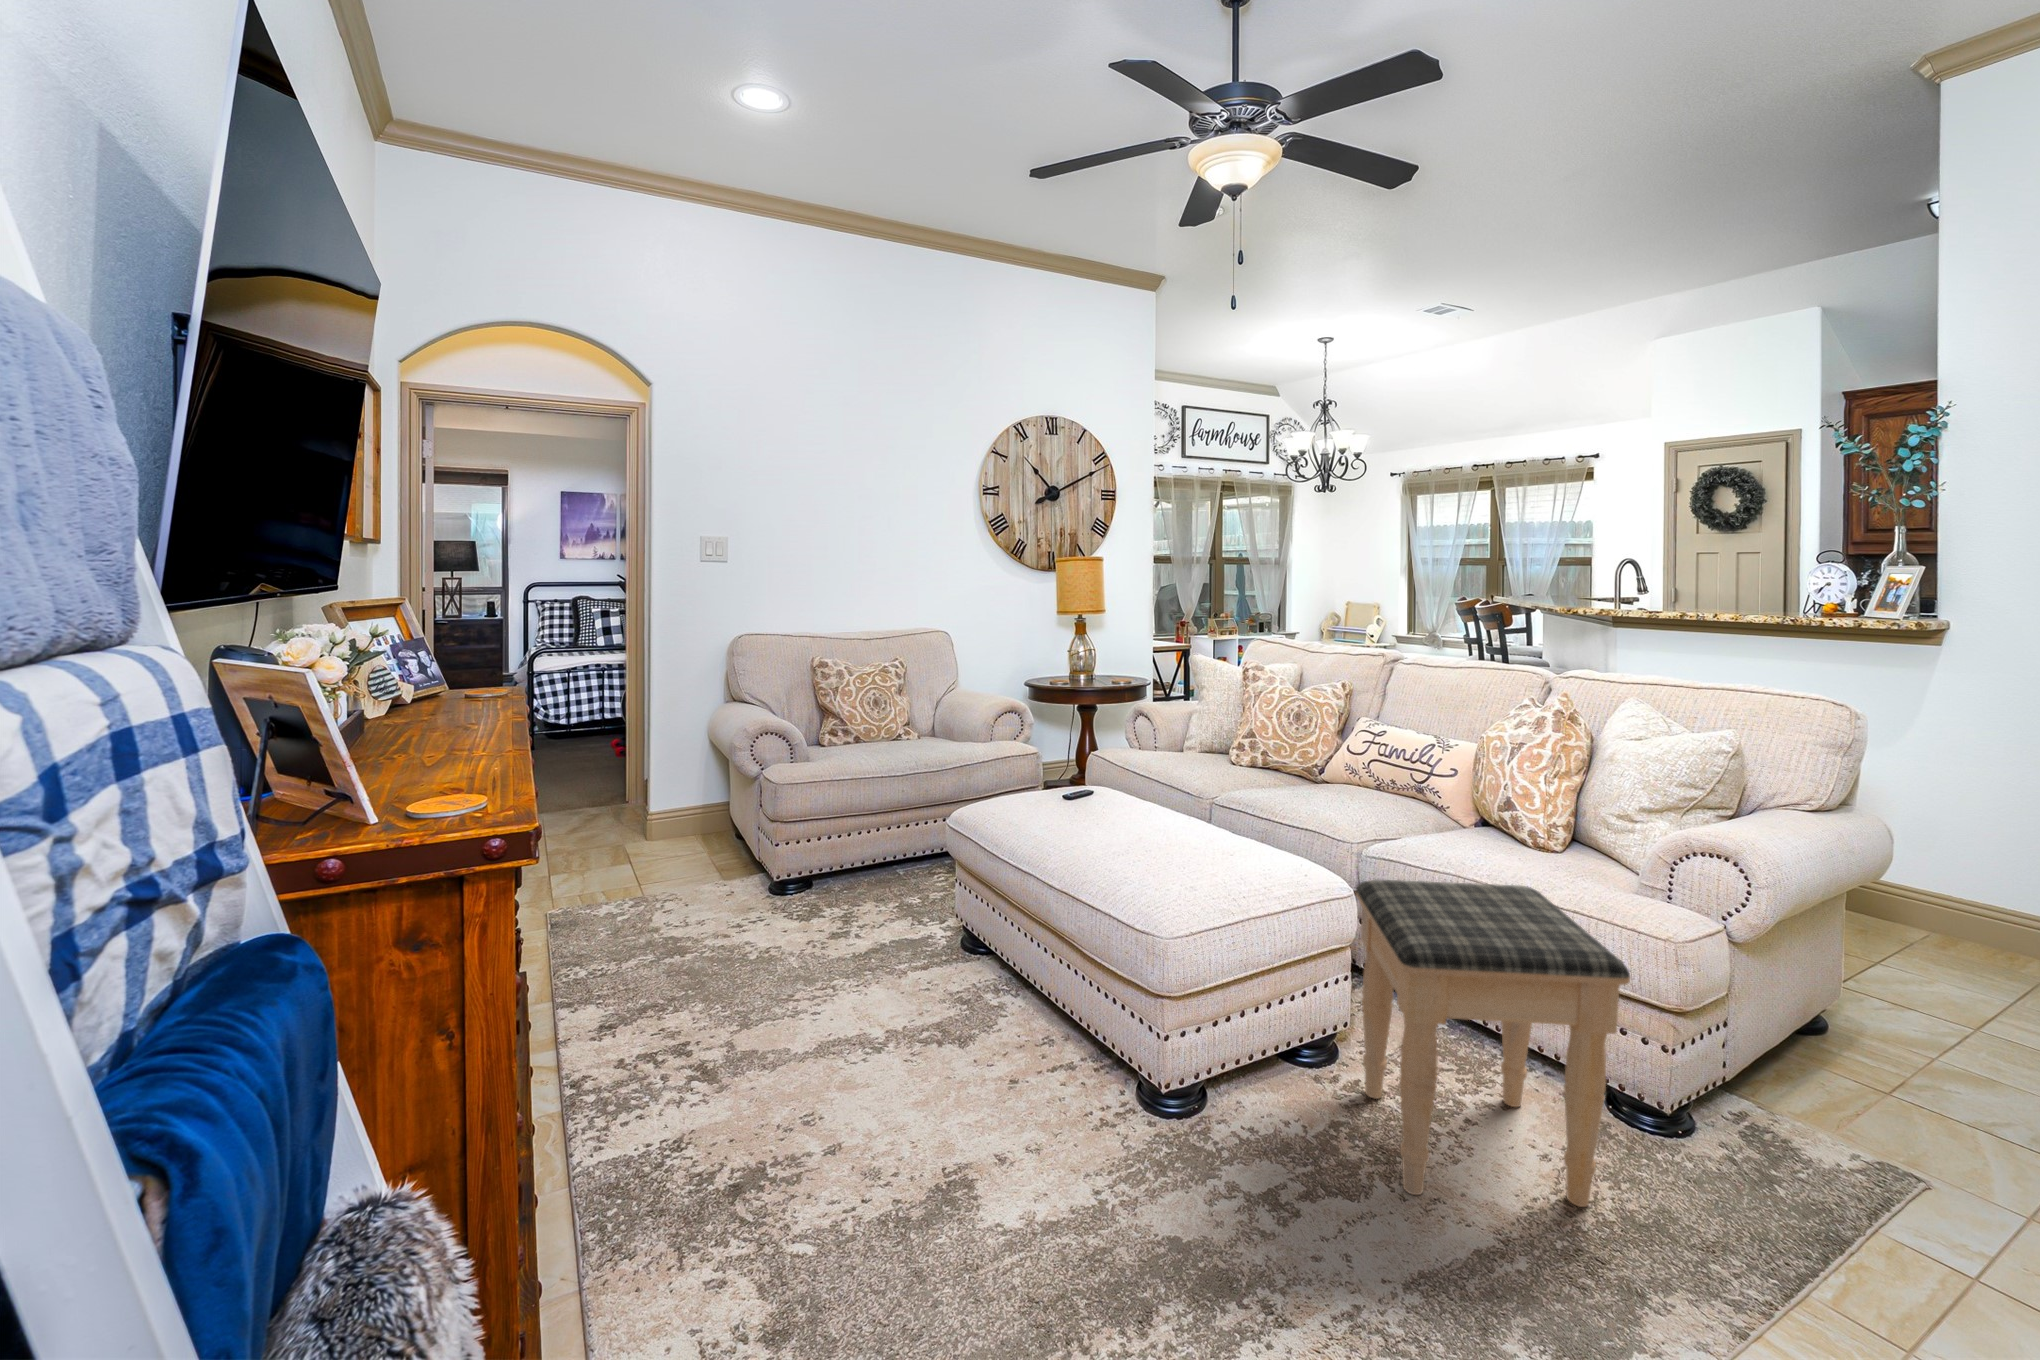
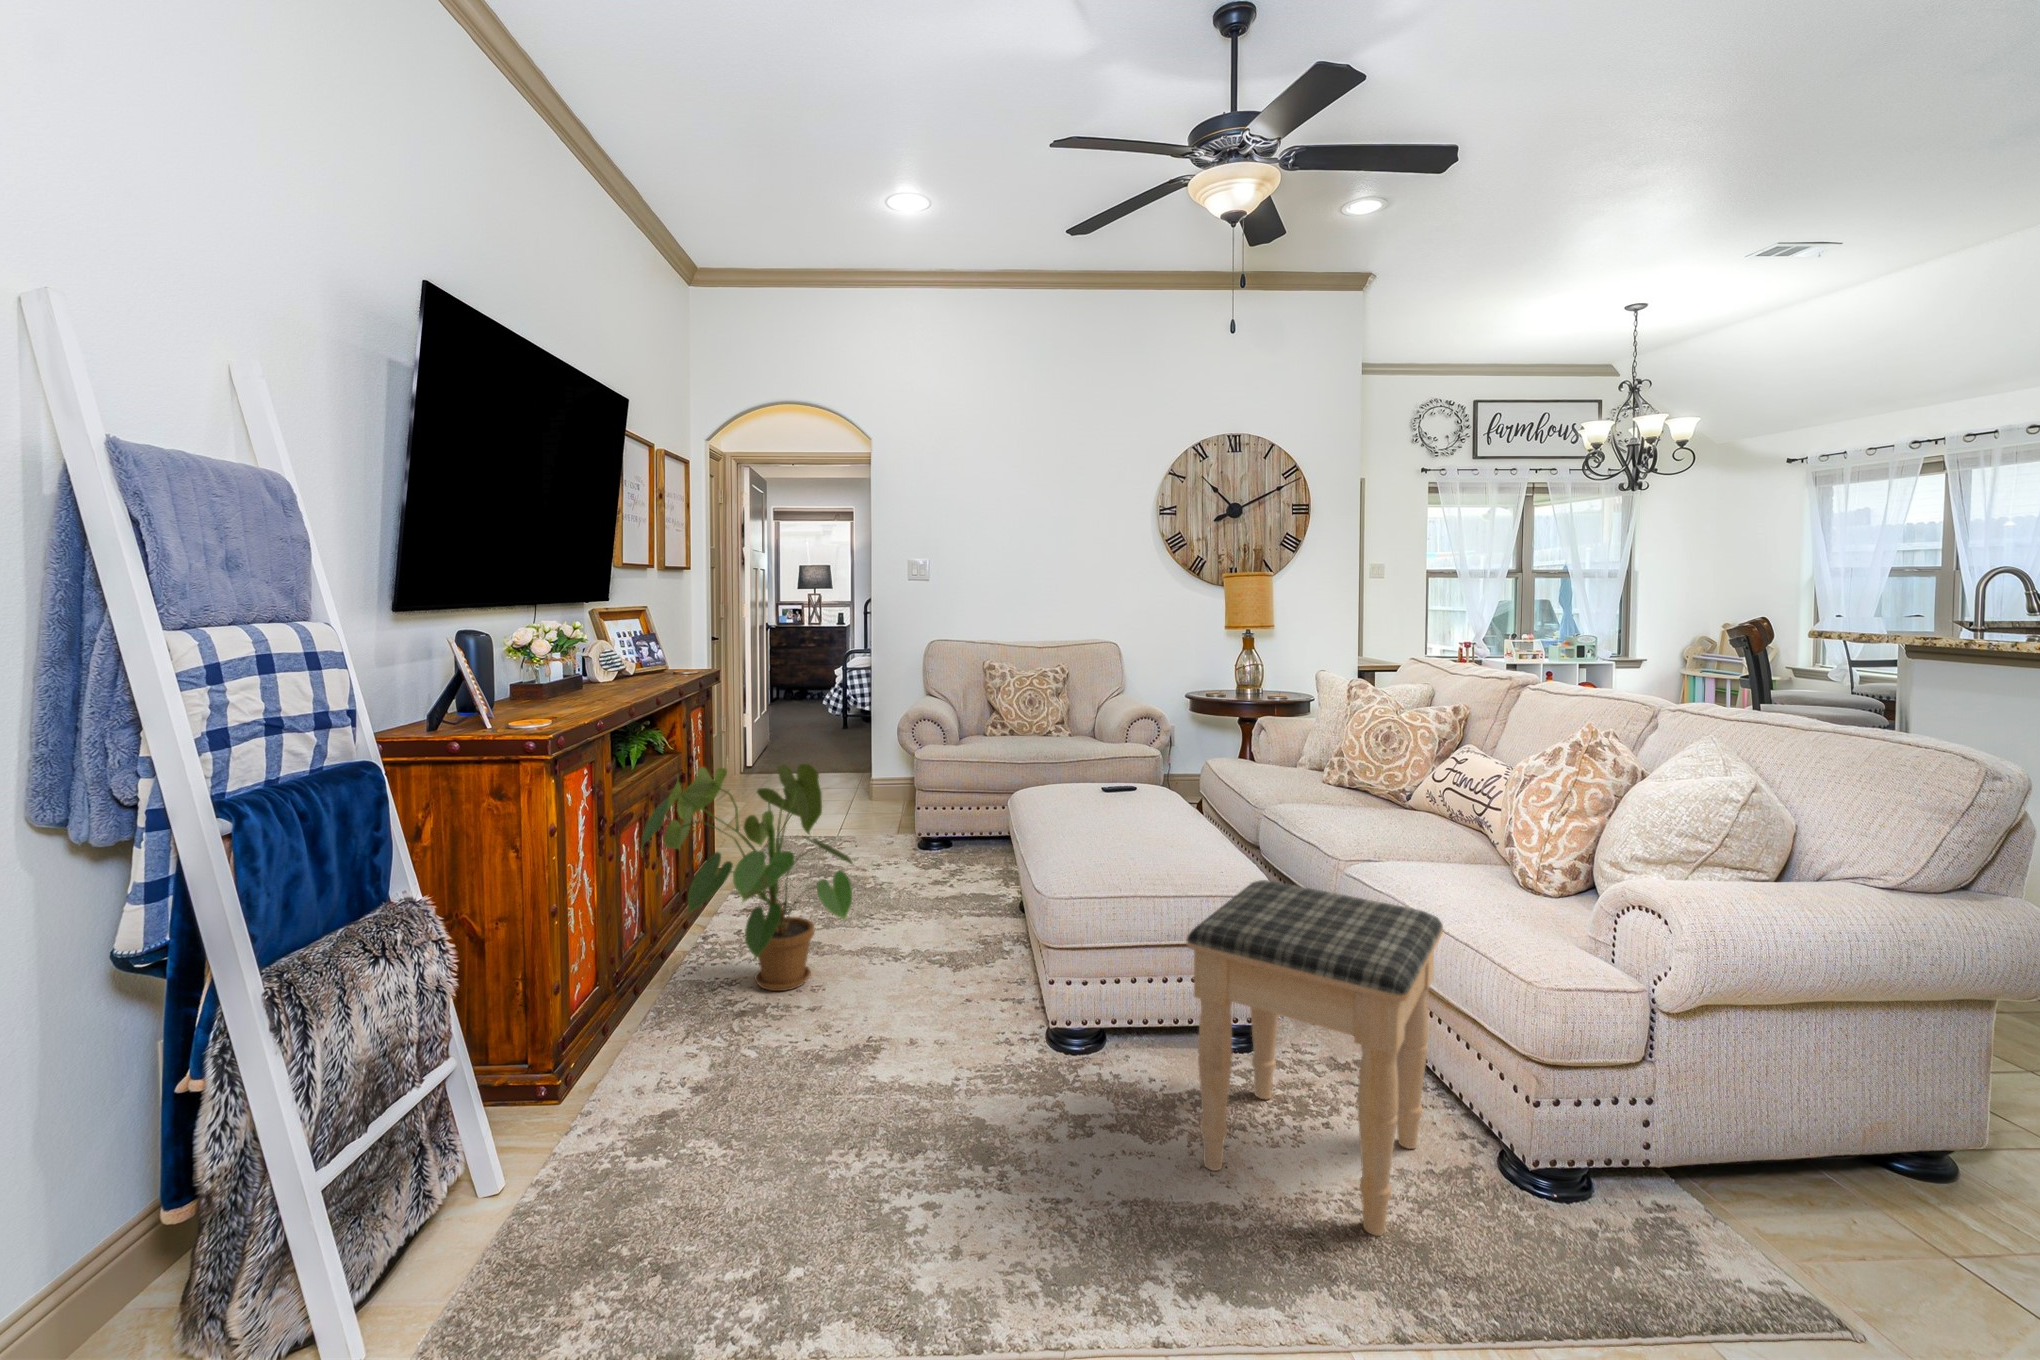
house plant: none [532,820,879,1143] -> present [642,764,854,991]

